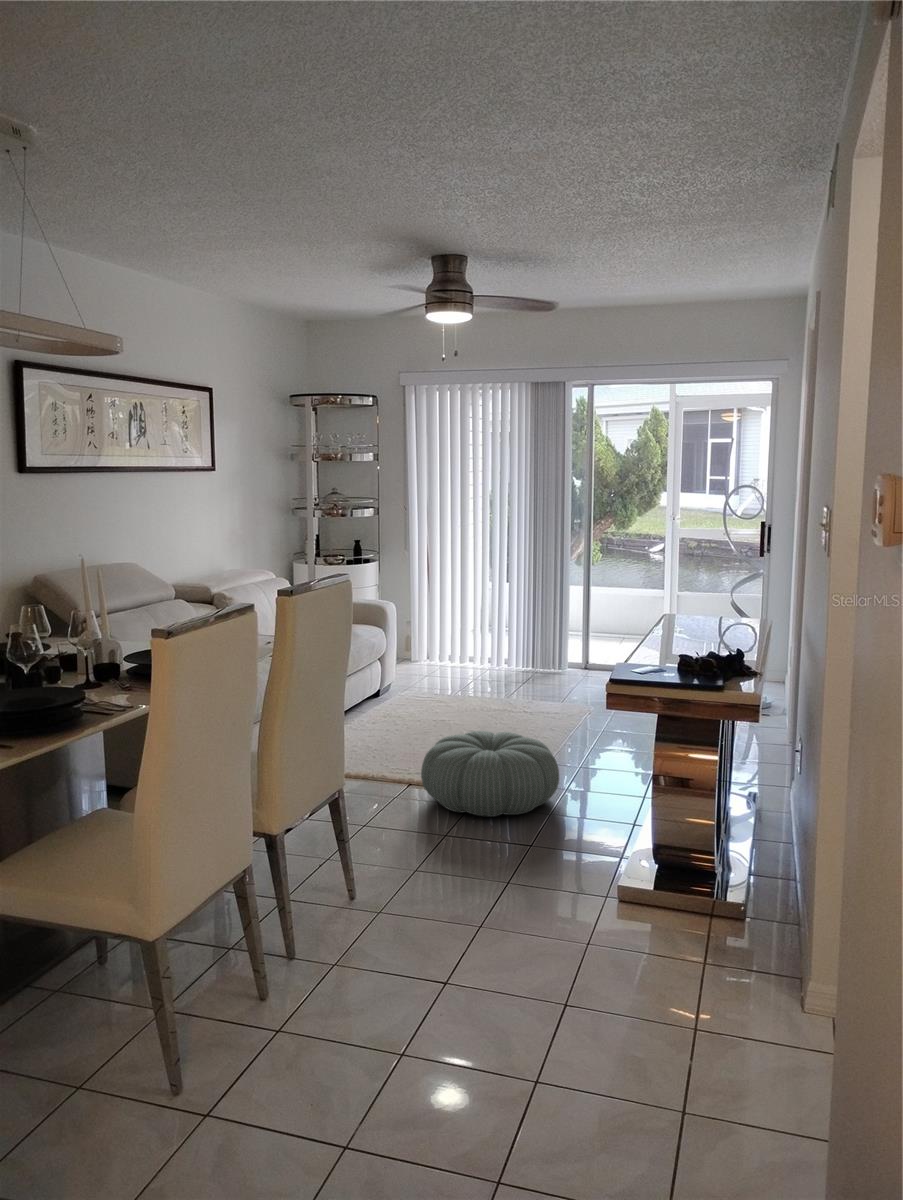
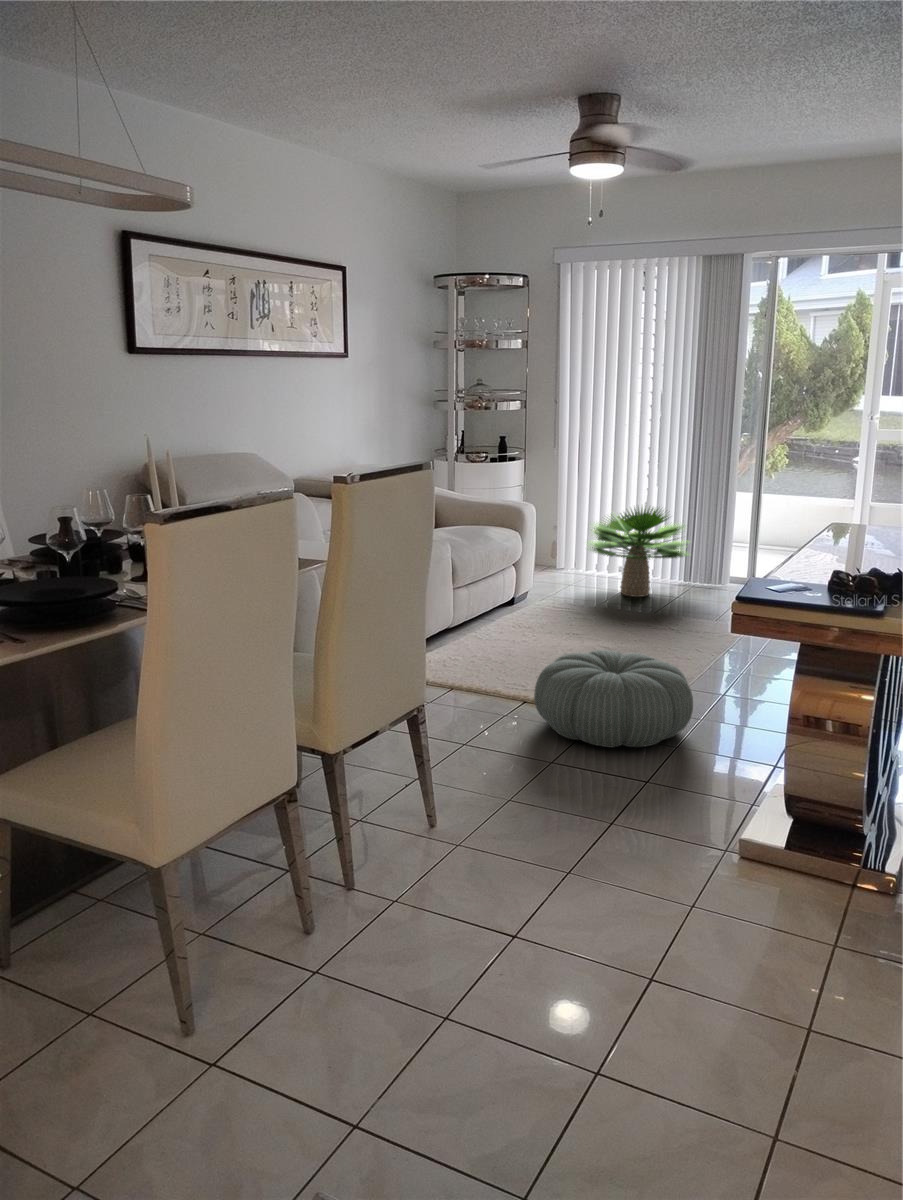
potted plant: none [436,598,535,681] -> present [590,507,687,597]

